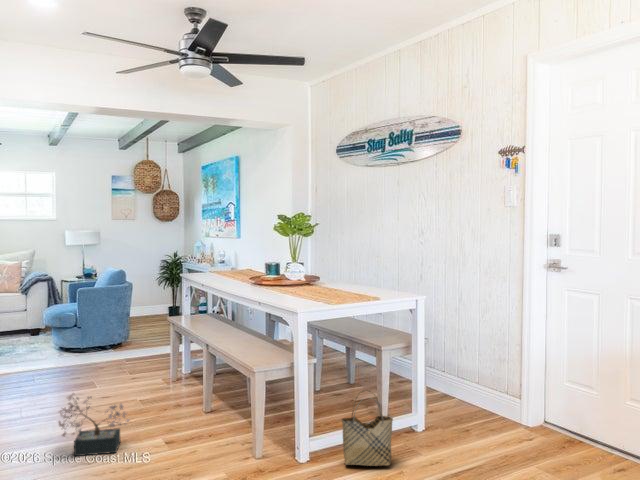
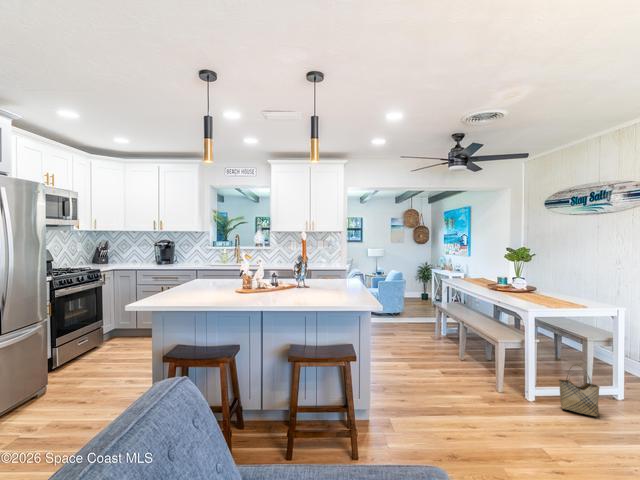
decorative plant: present [59,394,129,456] -> none [388,337,424,372]

